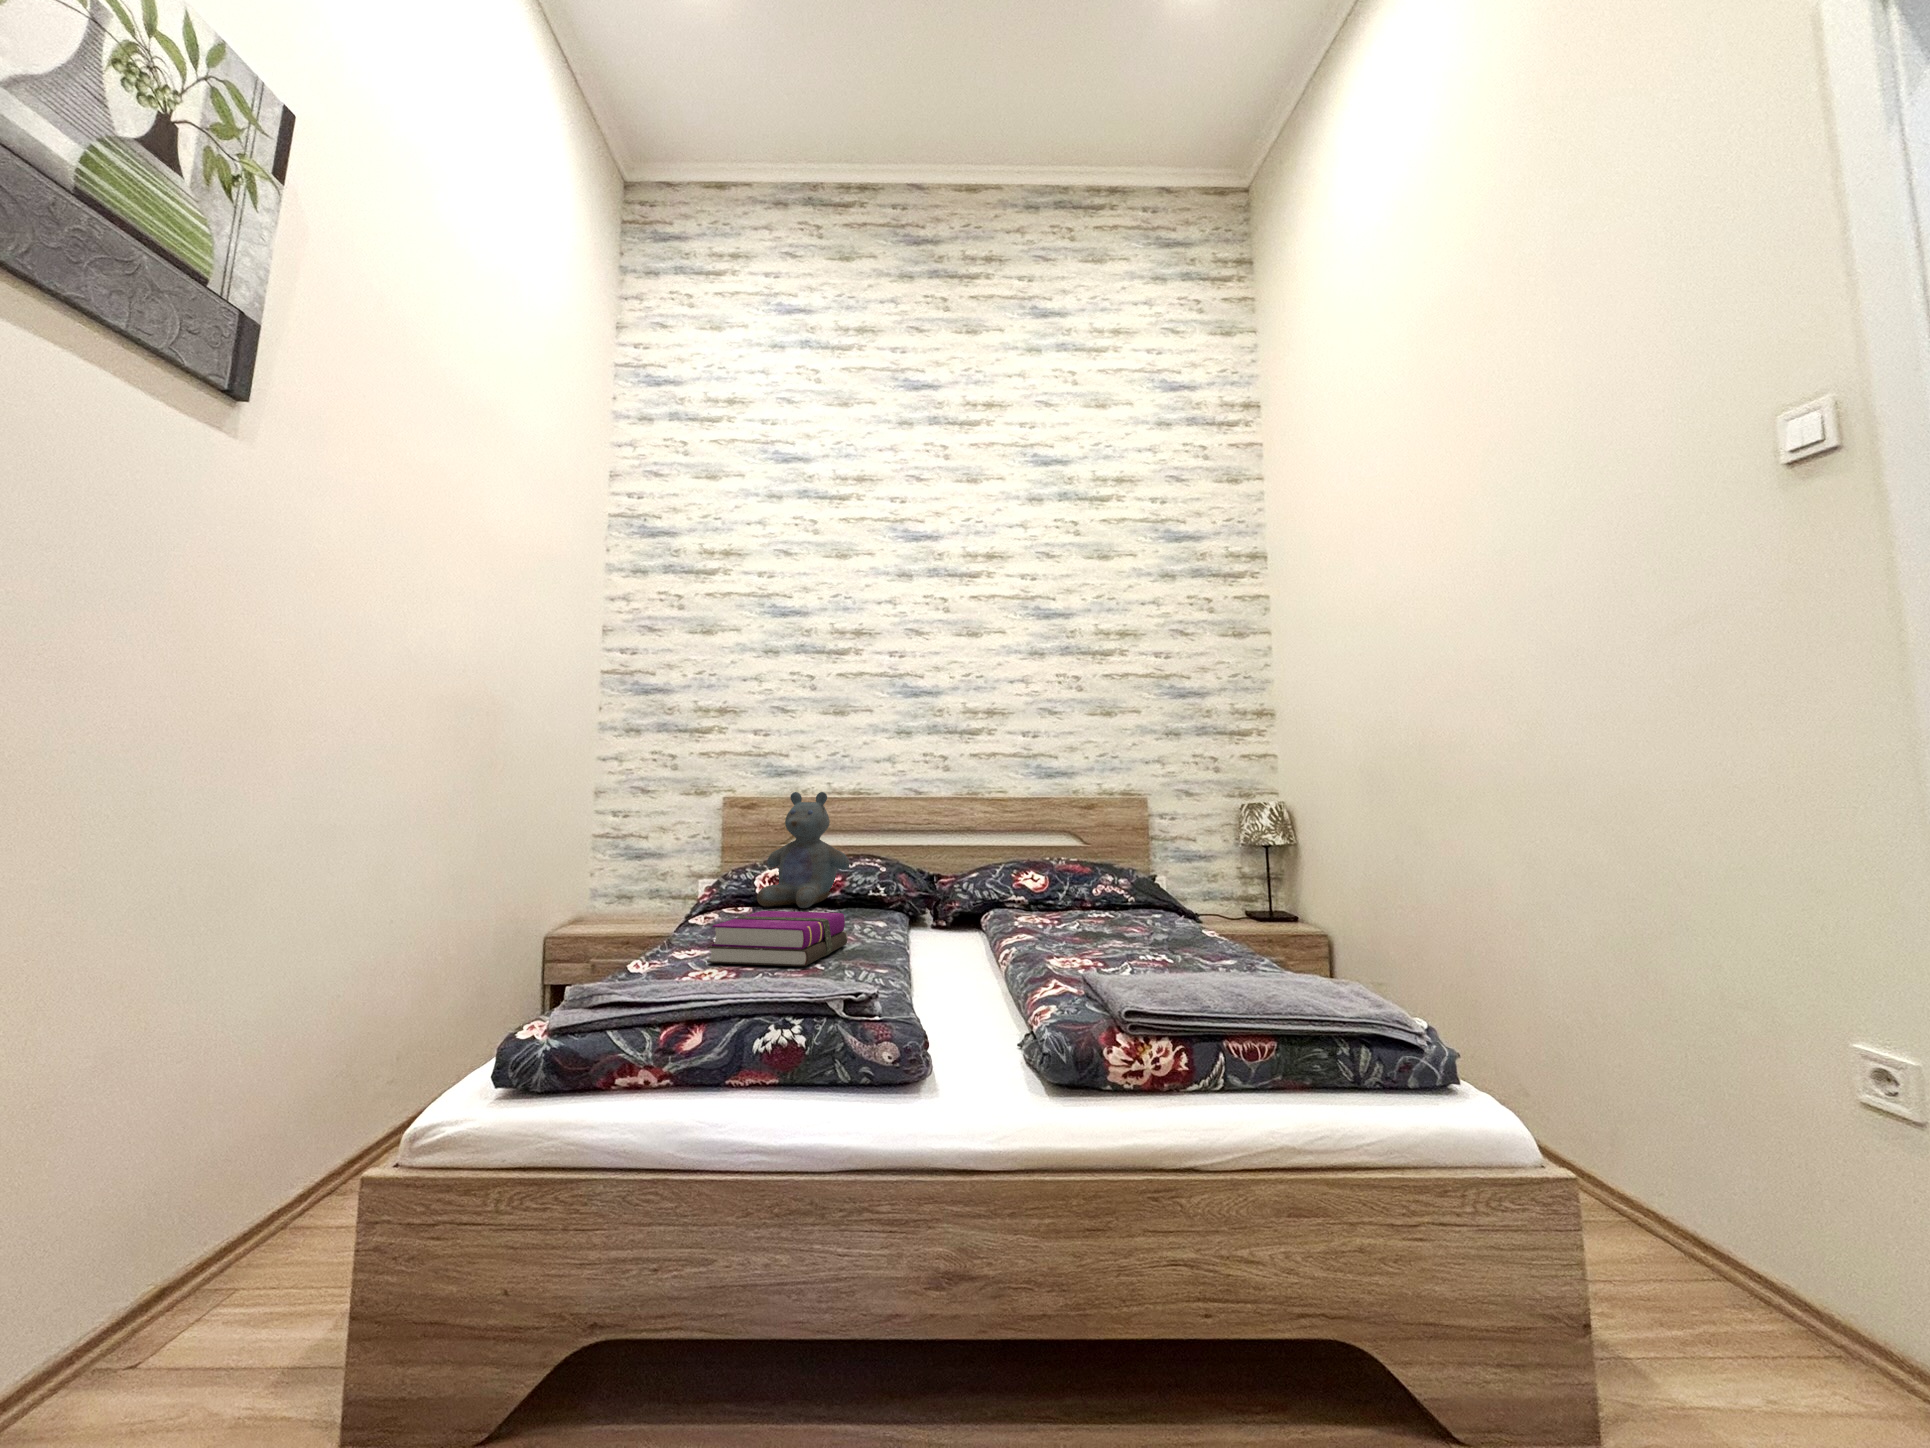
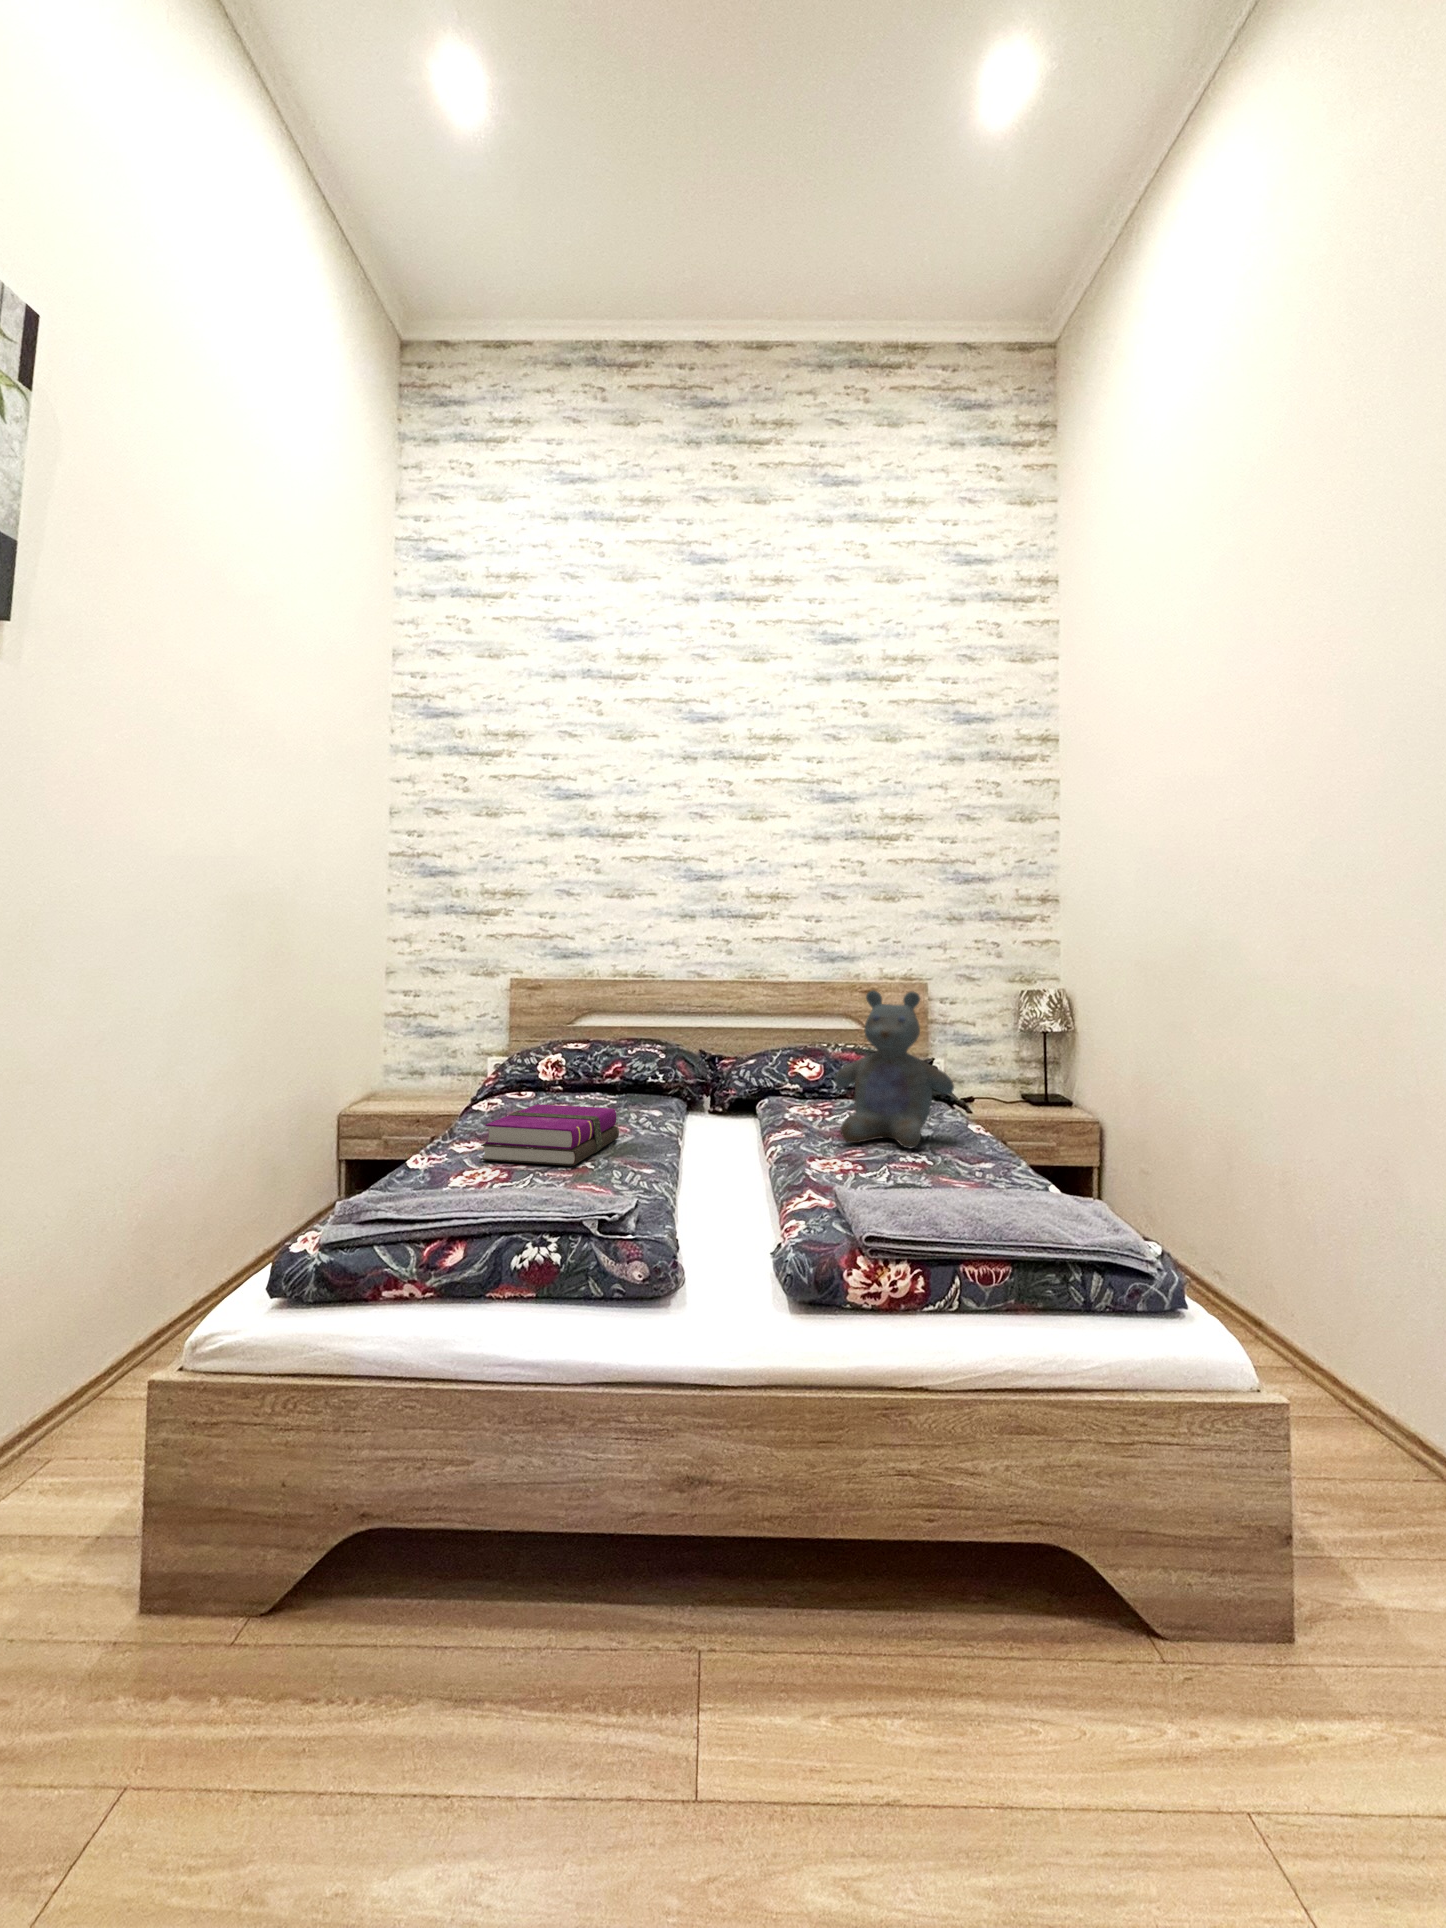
stuffed bear: present [757,792,850,908] -> present [835,991,954,1148]

